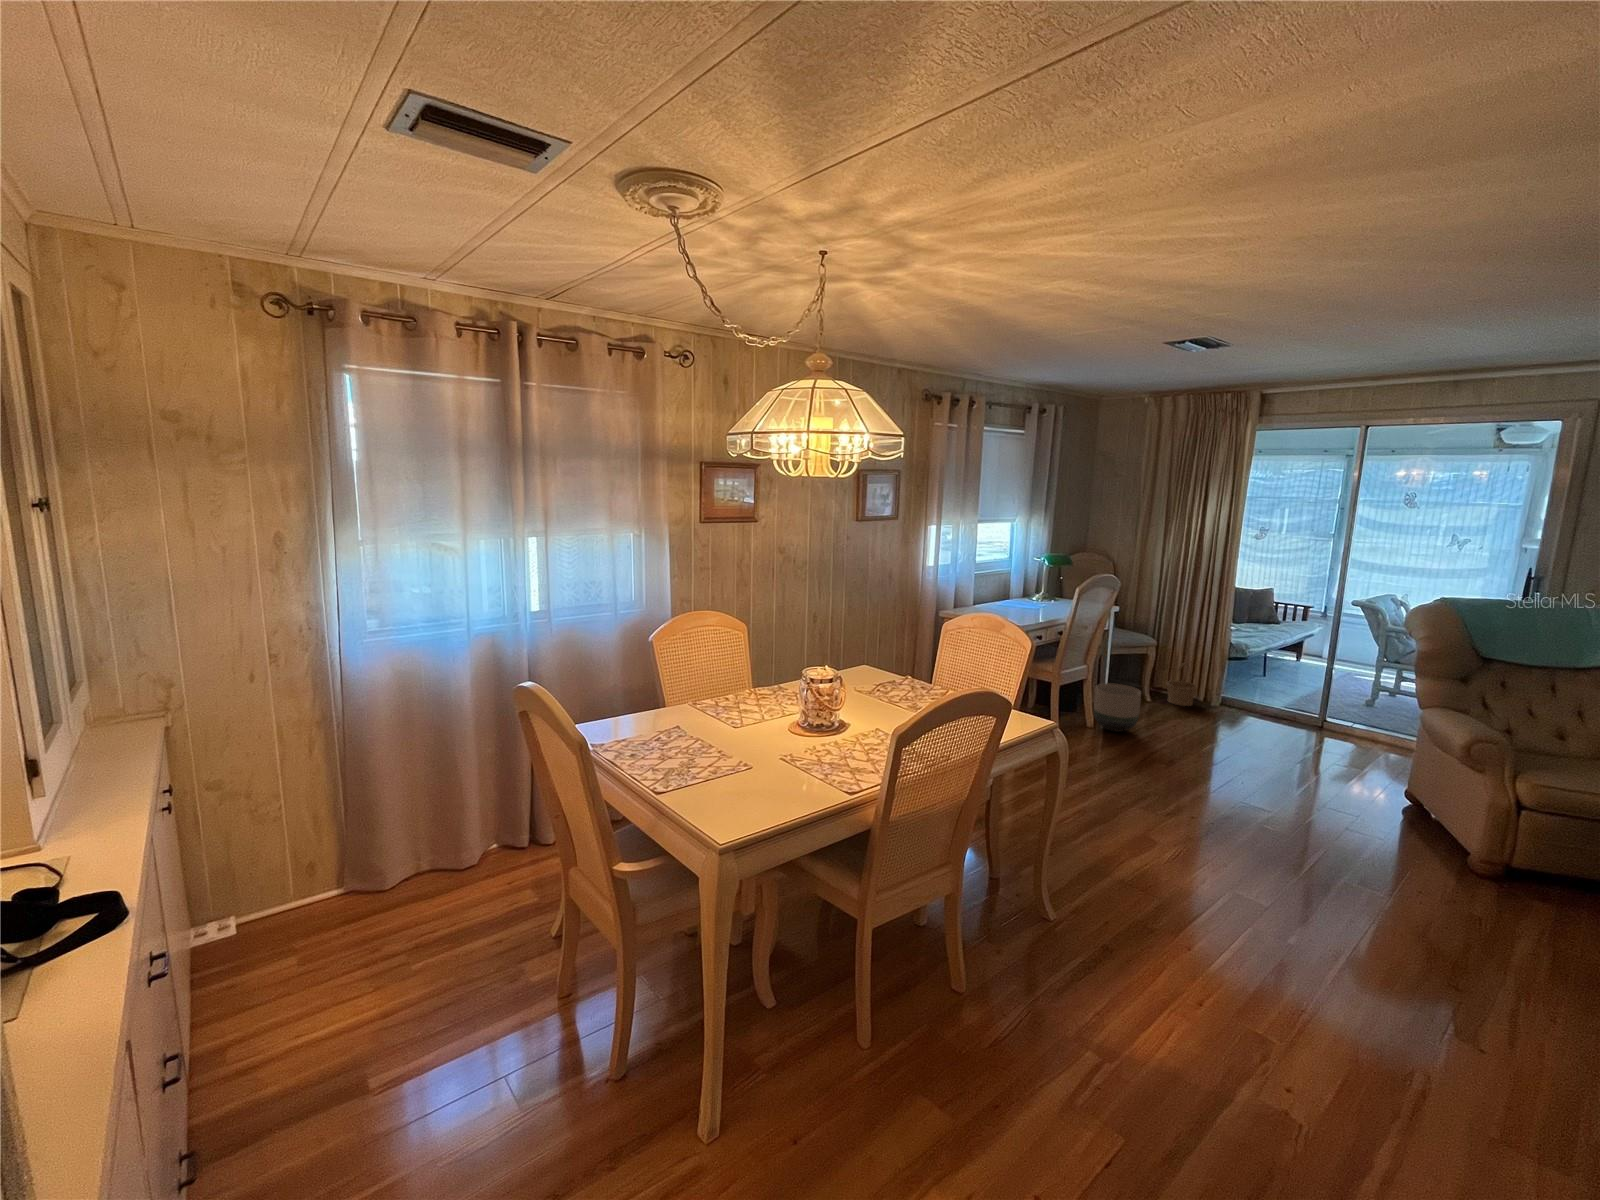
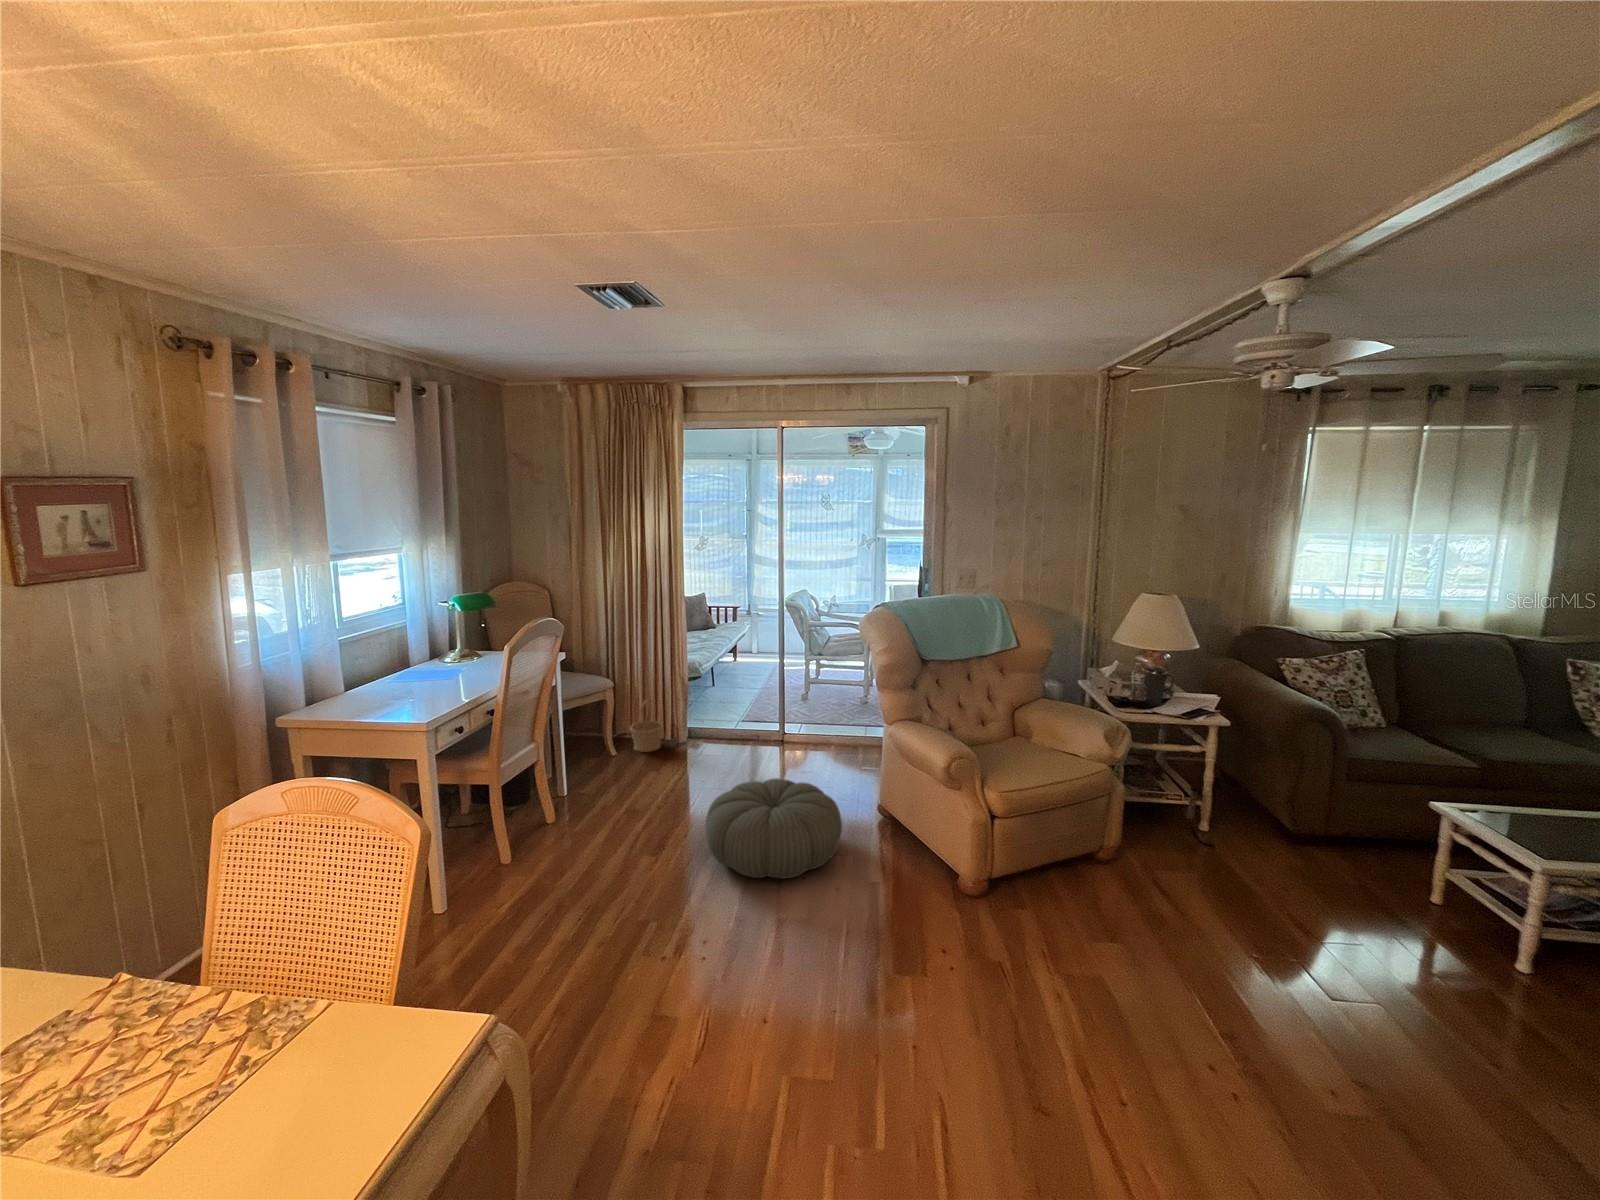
planter: present [1094,683,1141,732] -> none [553,754,611,821]
pouf: none [1209,733,1349,812] -> present [706,778,842,879]

